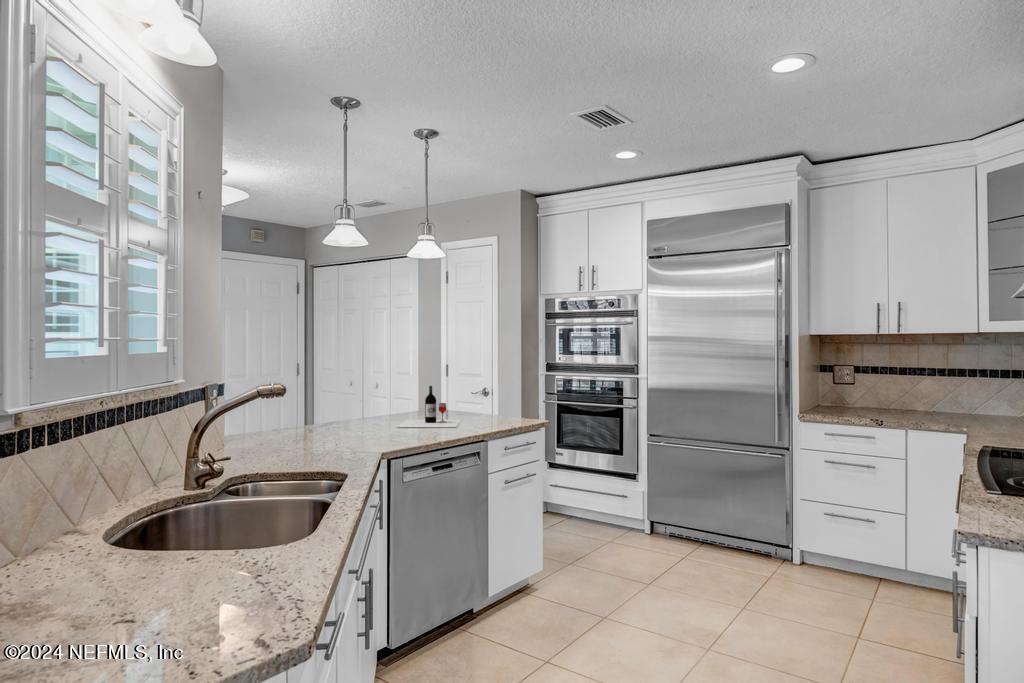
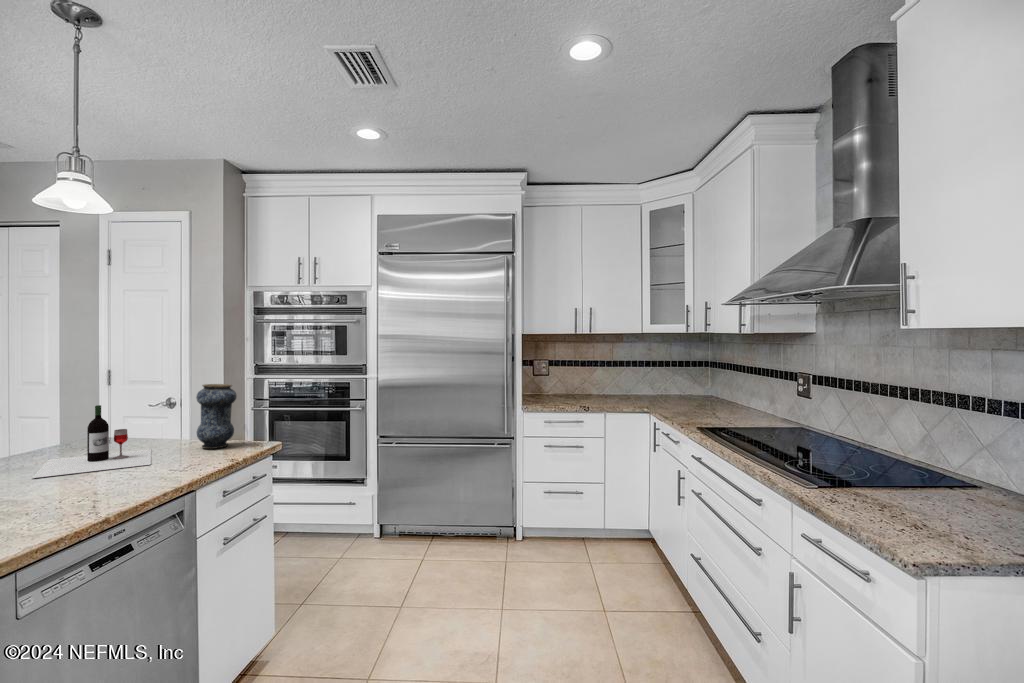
vase: none [487,375,512,423] -> present [196,384,236,449]

